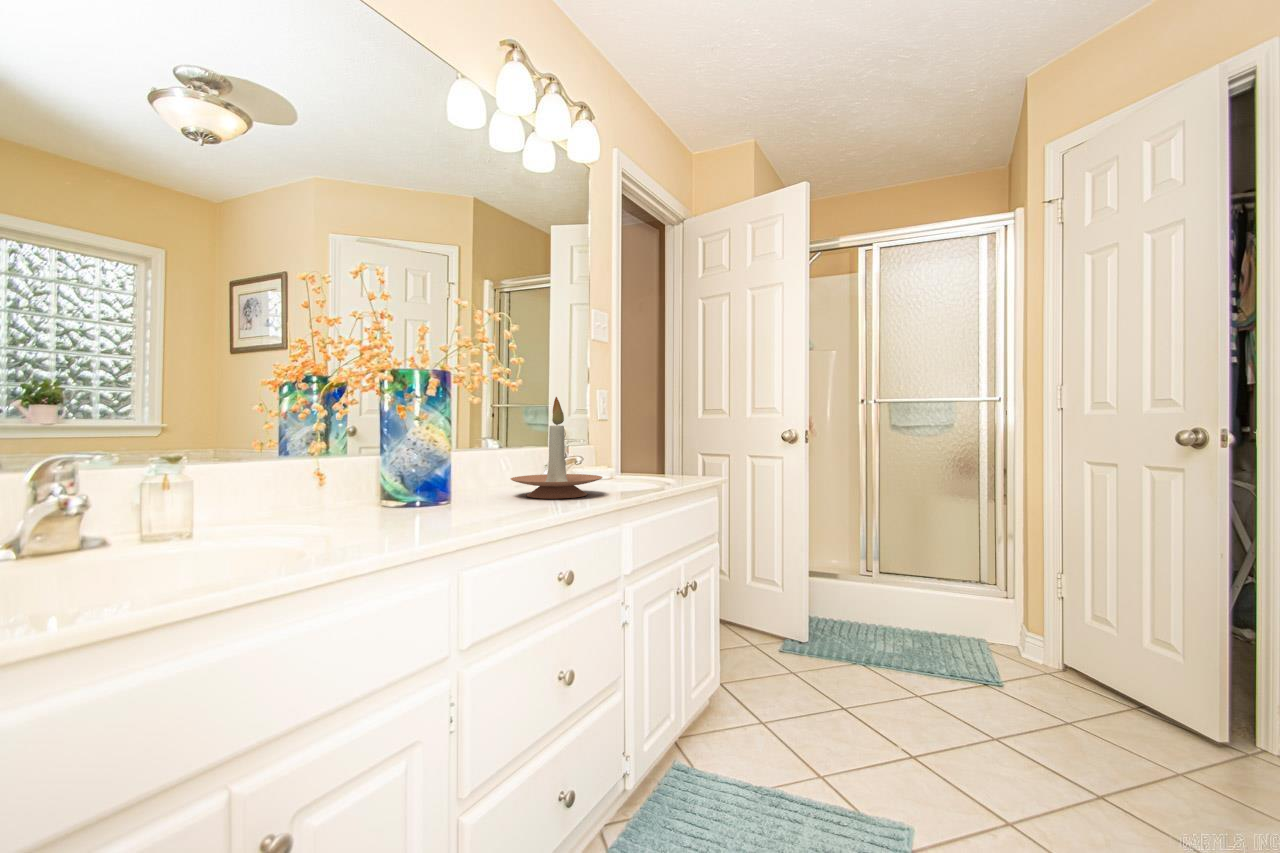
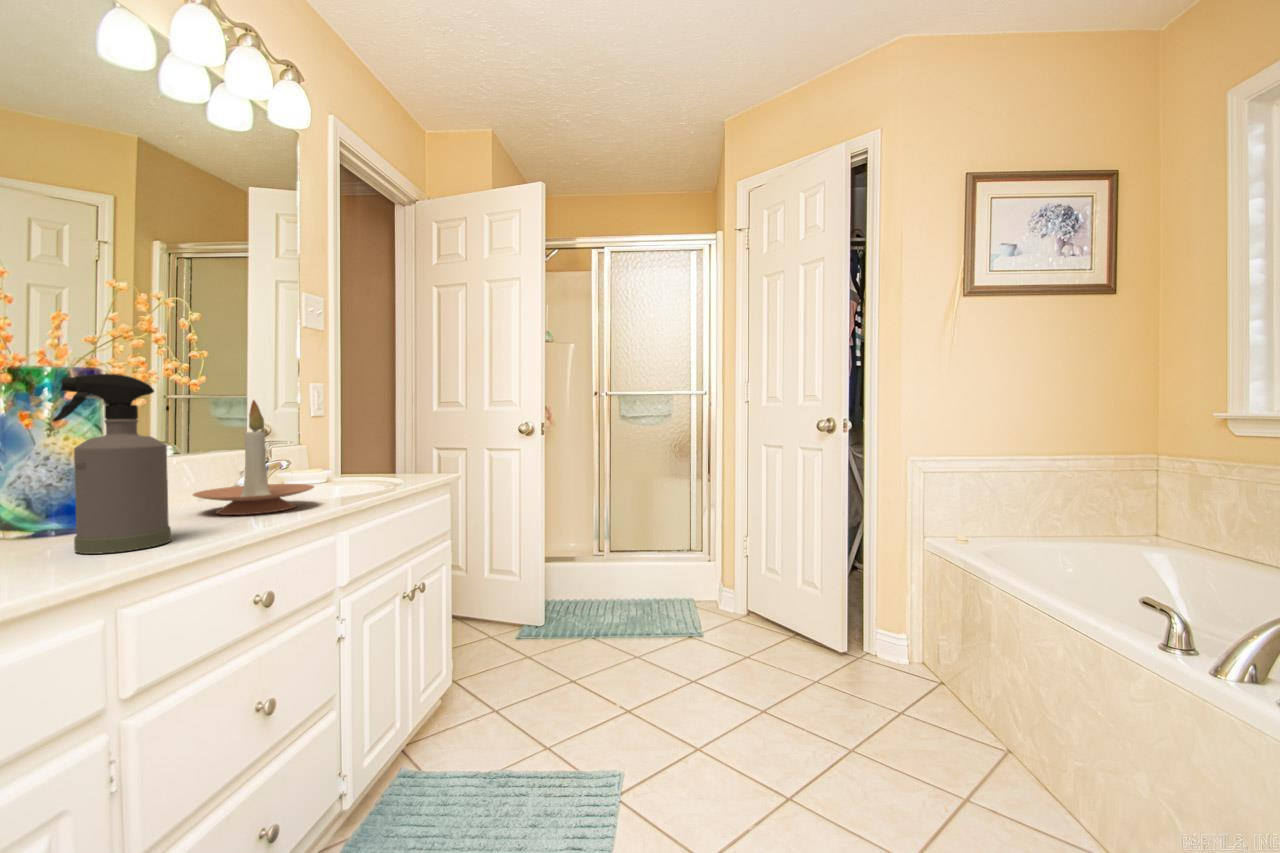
spray bottle: none [420,369,496,520] -> present [53,374,171,554]

